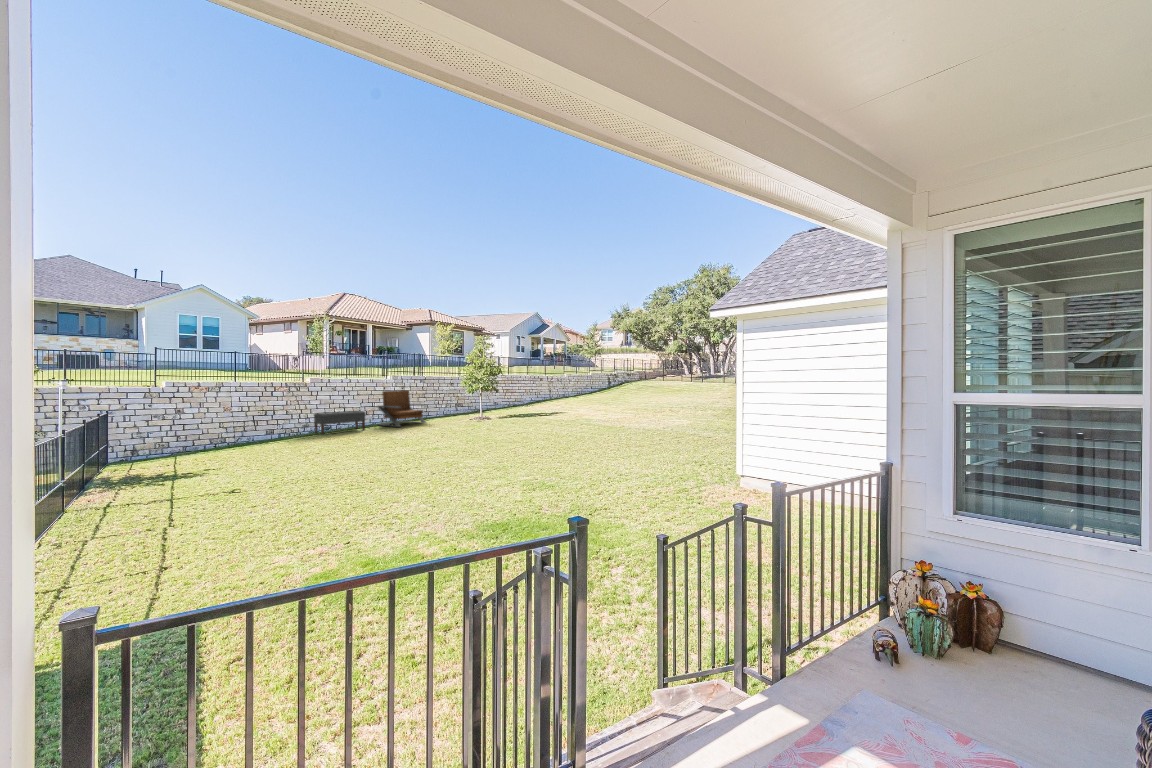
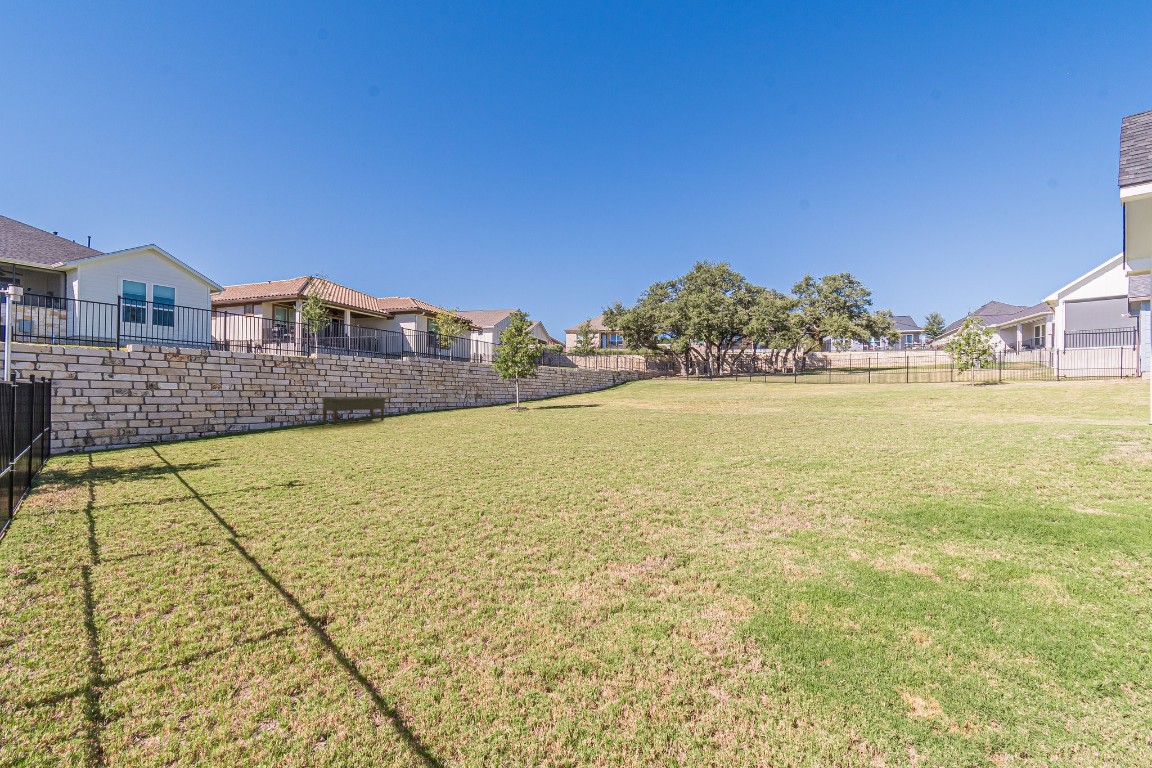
lounge chair: present [377,390,426,427] -> none [394,373,454,417]

